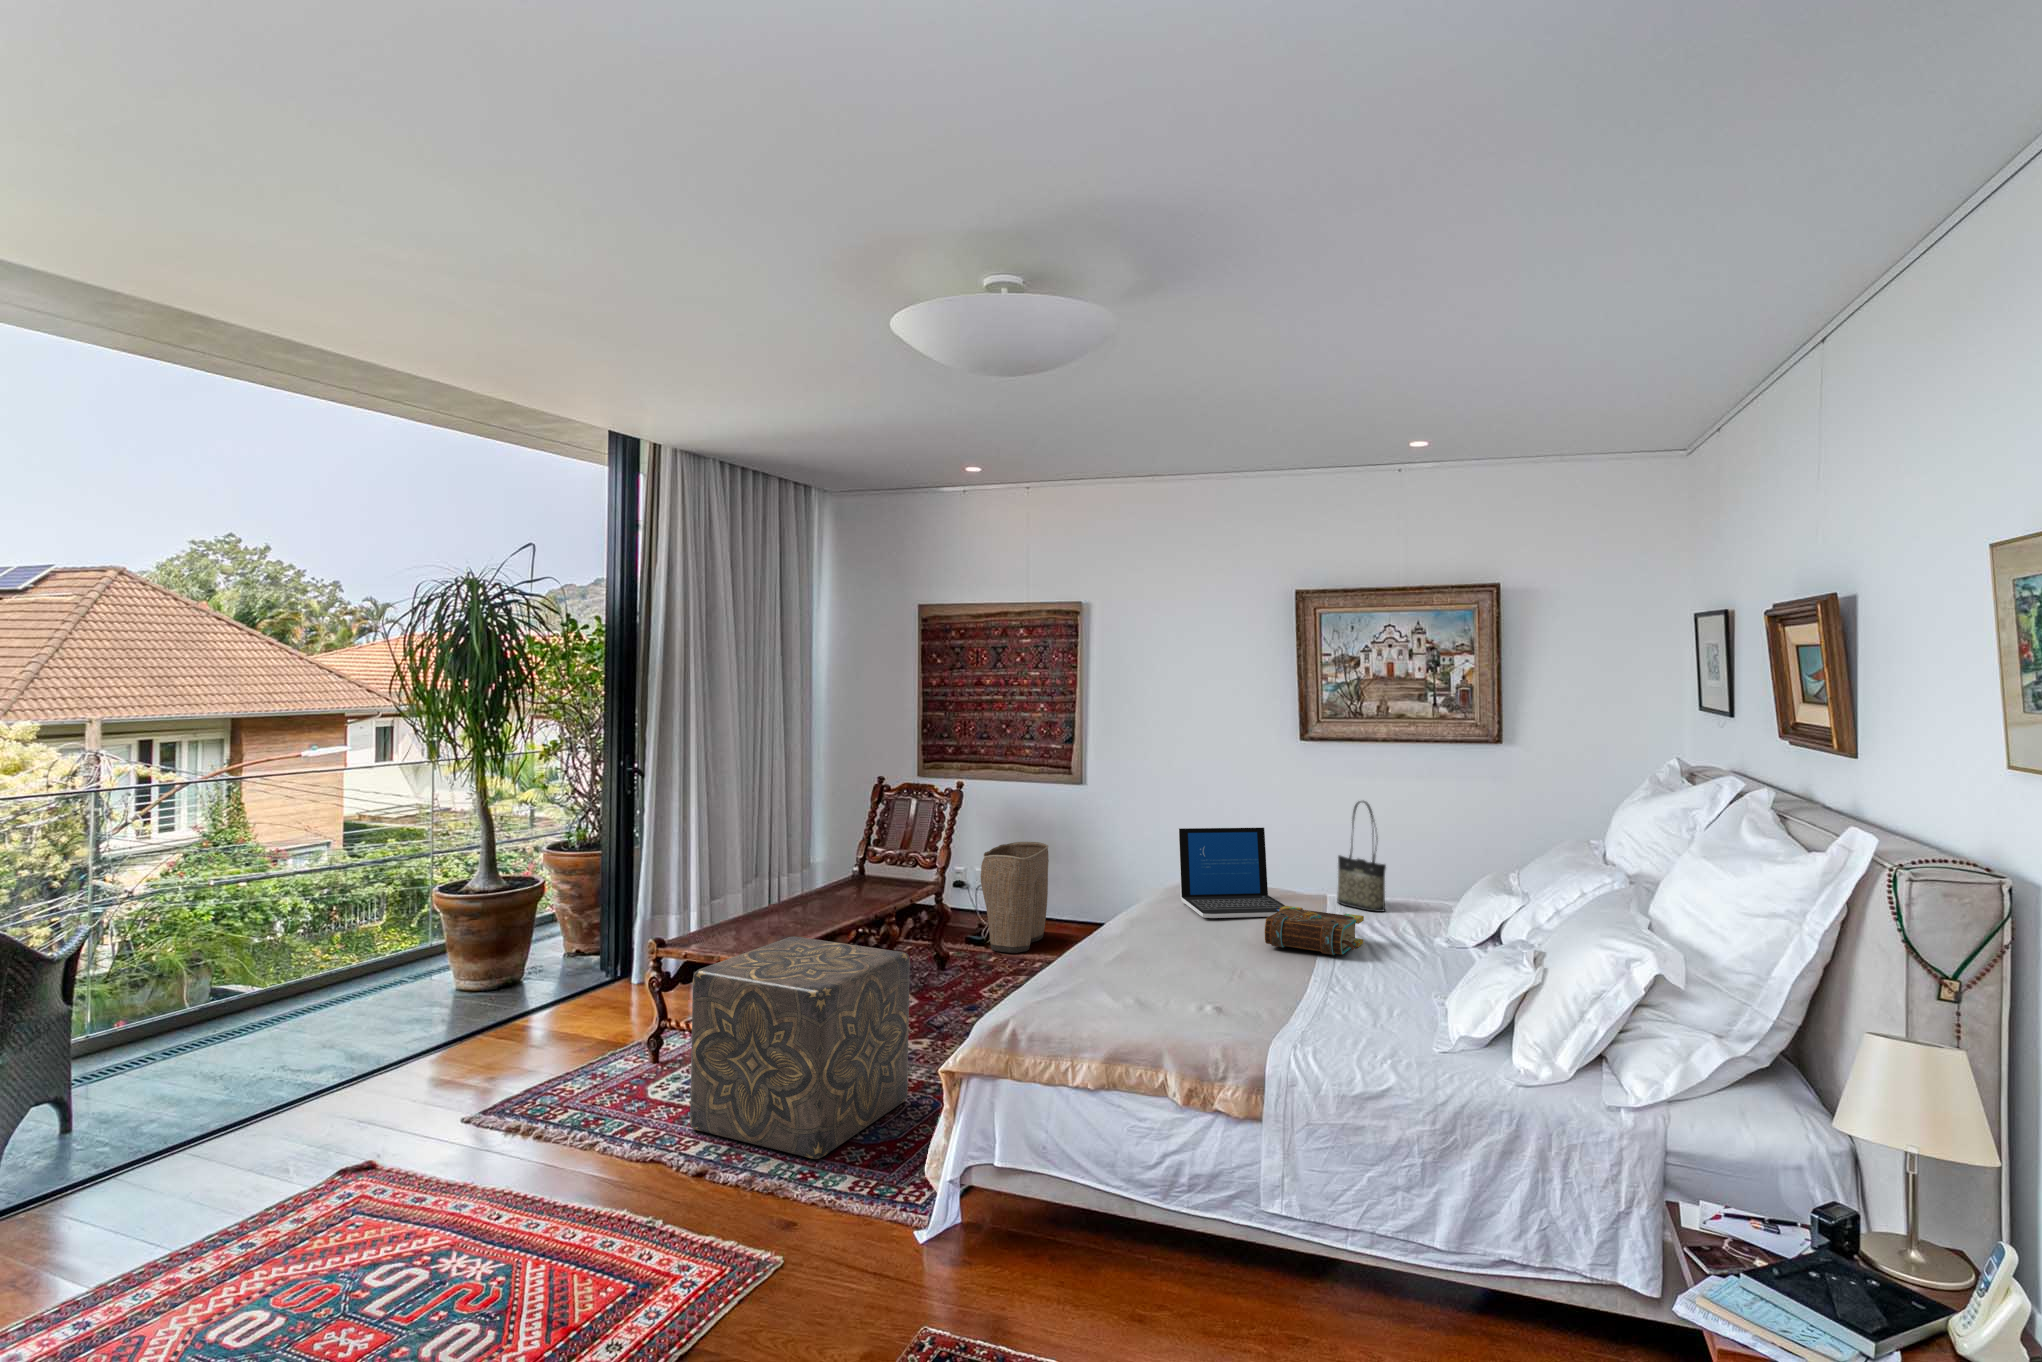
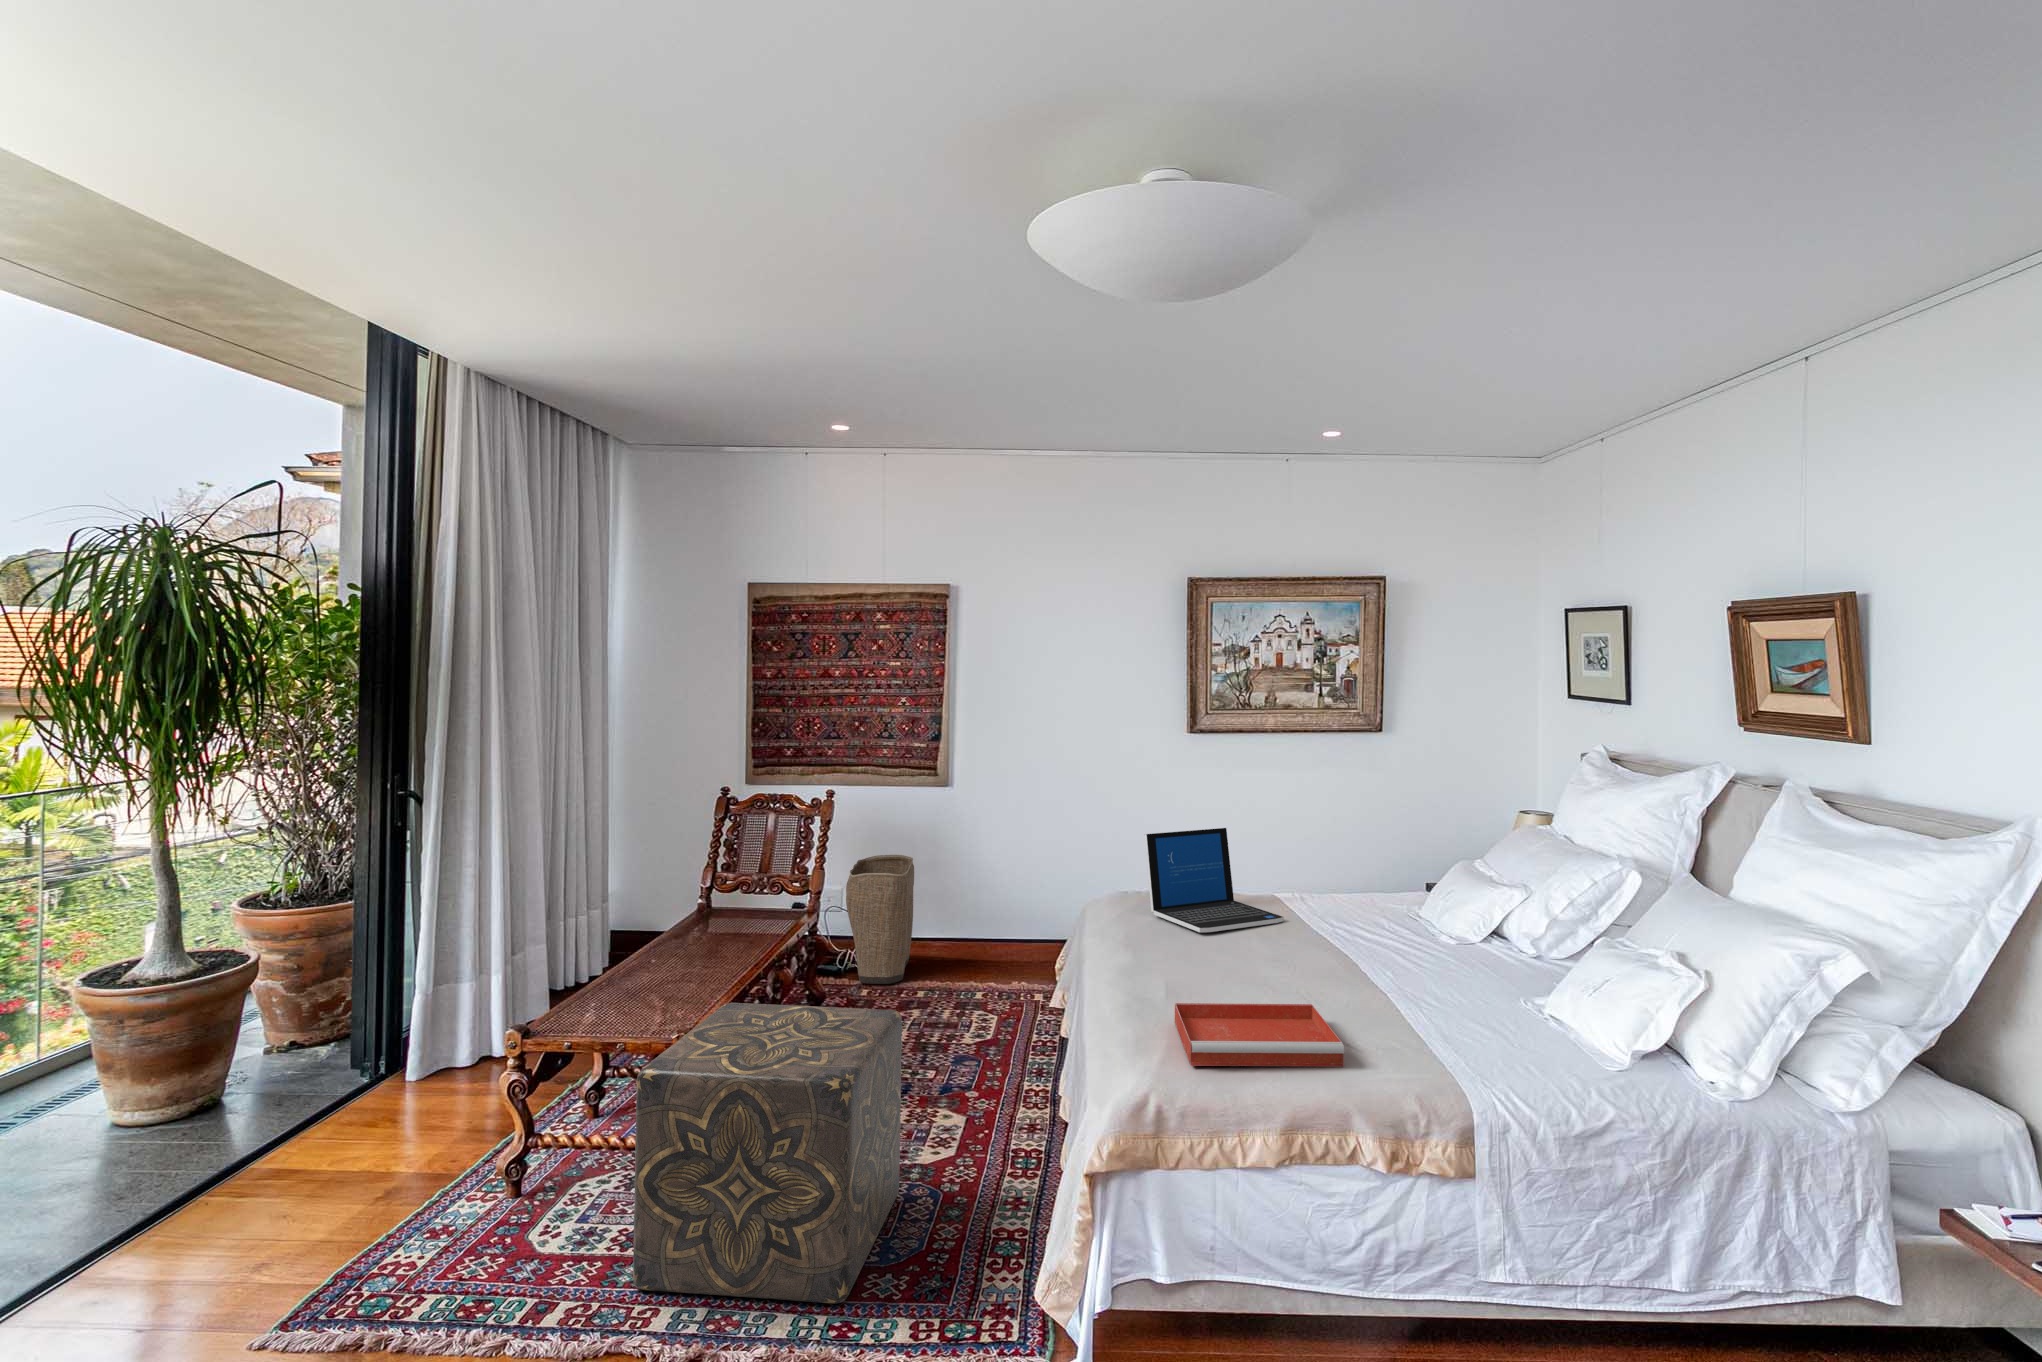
tote bag: present [1337,801,1386,912] -> none [1305,794,1364,910]
book: present [1265,906,1364,955] -> none [1299,913,1403,965]
tray: none [1068,963,1211,1022] -> present [1175,1003,1345,1067]

